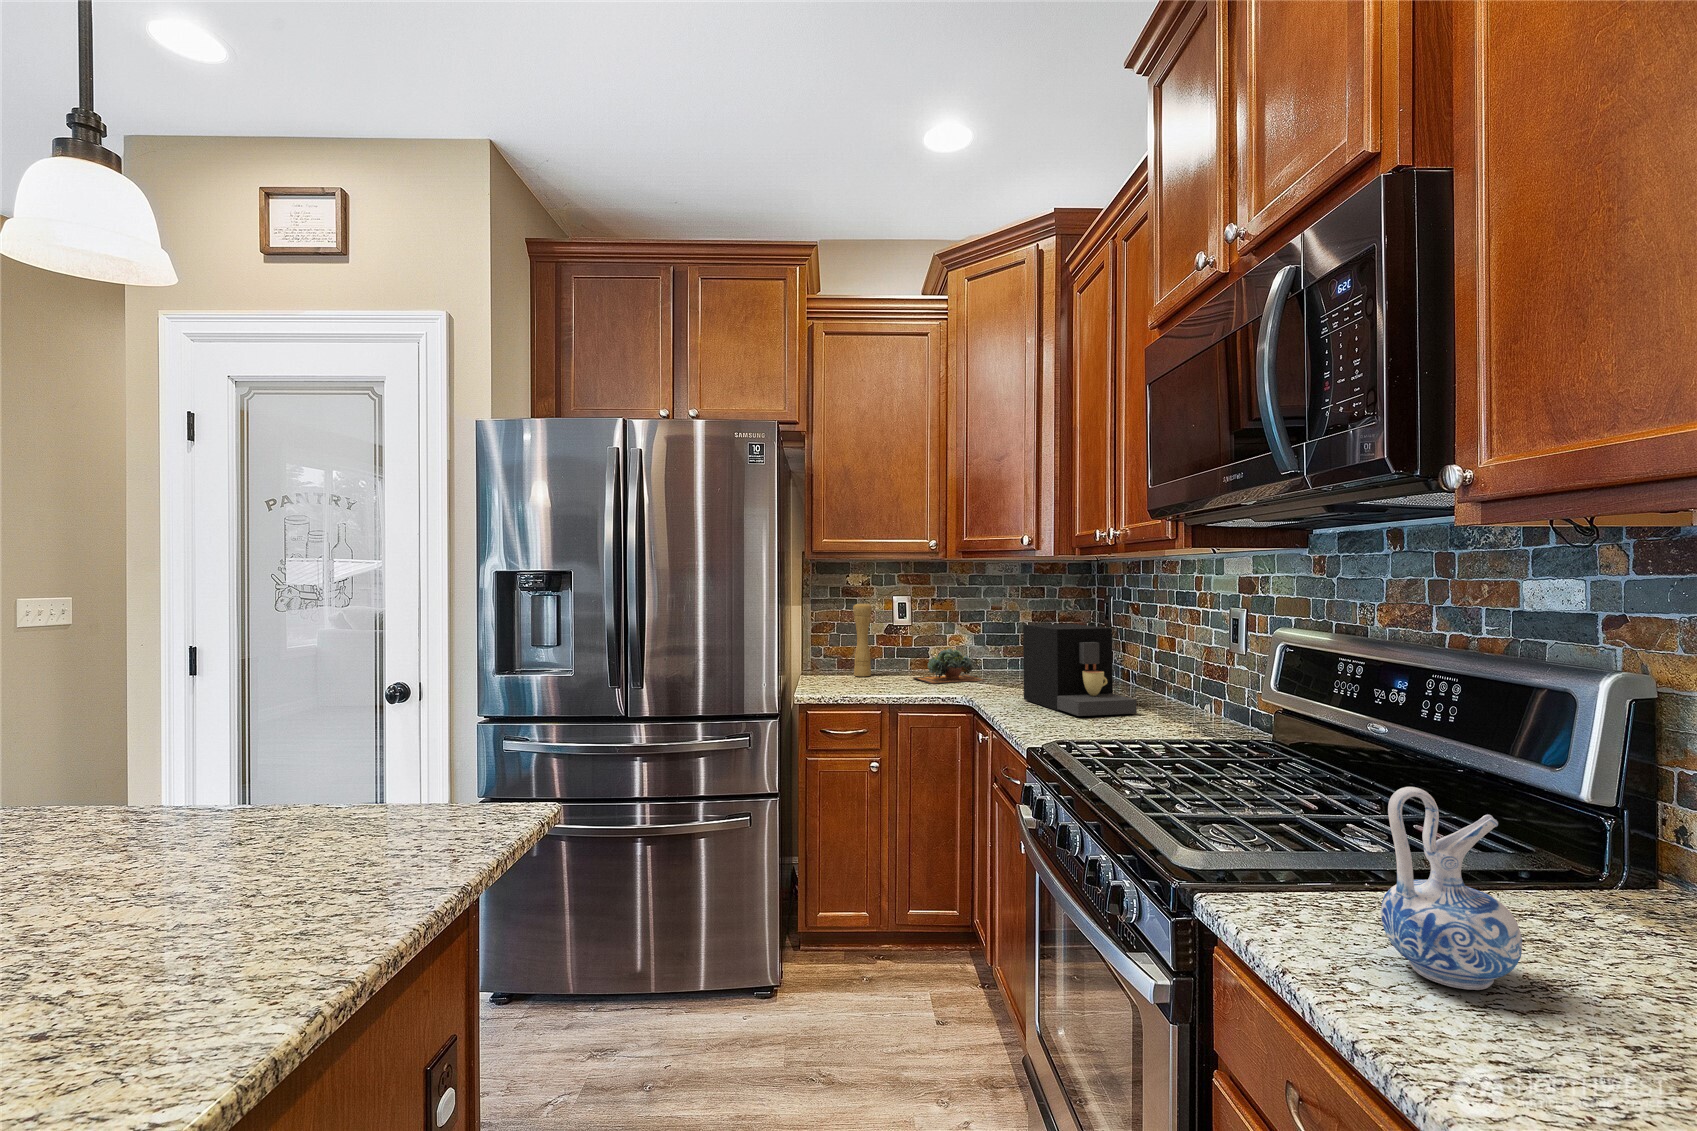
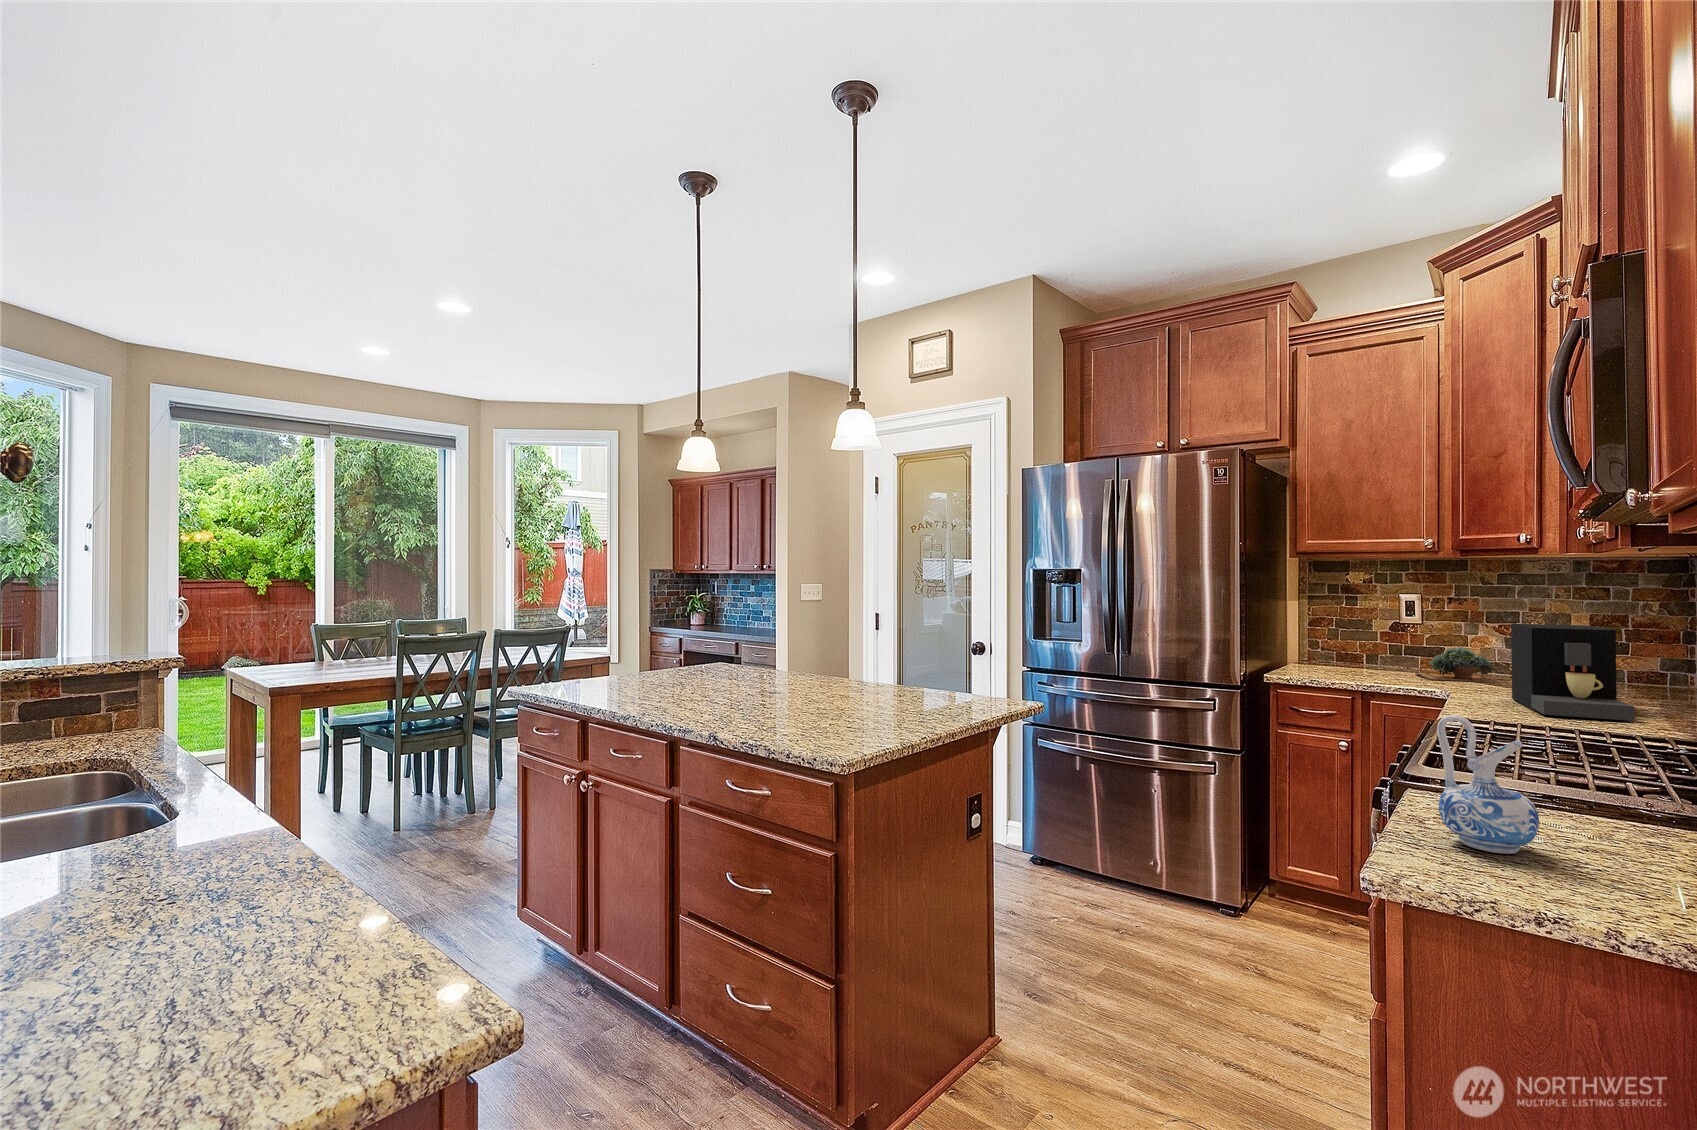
pepper mill: present [853,602,872,676] -> none [1352,599,1373,669]

